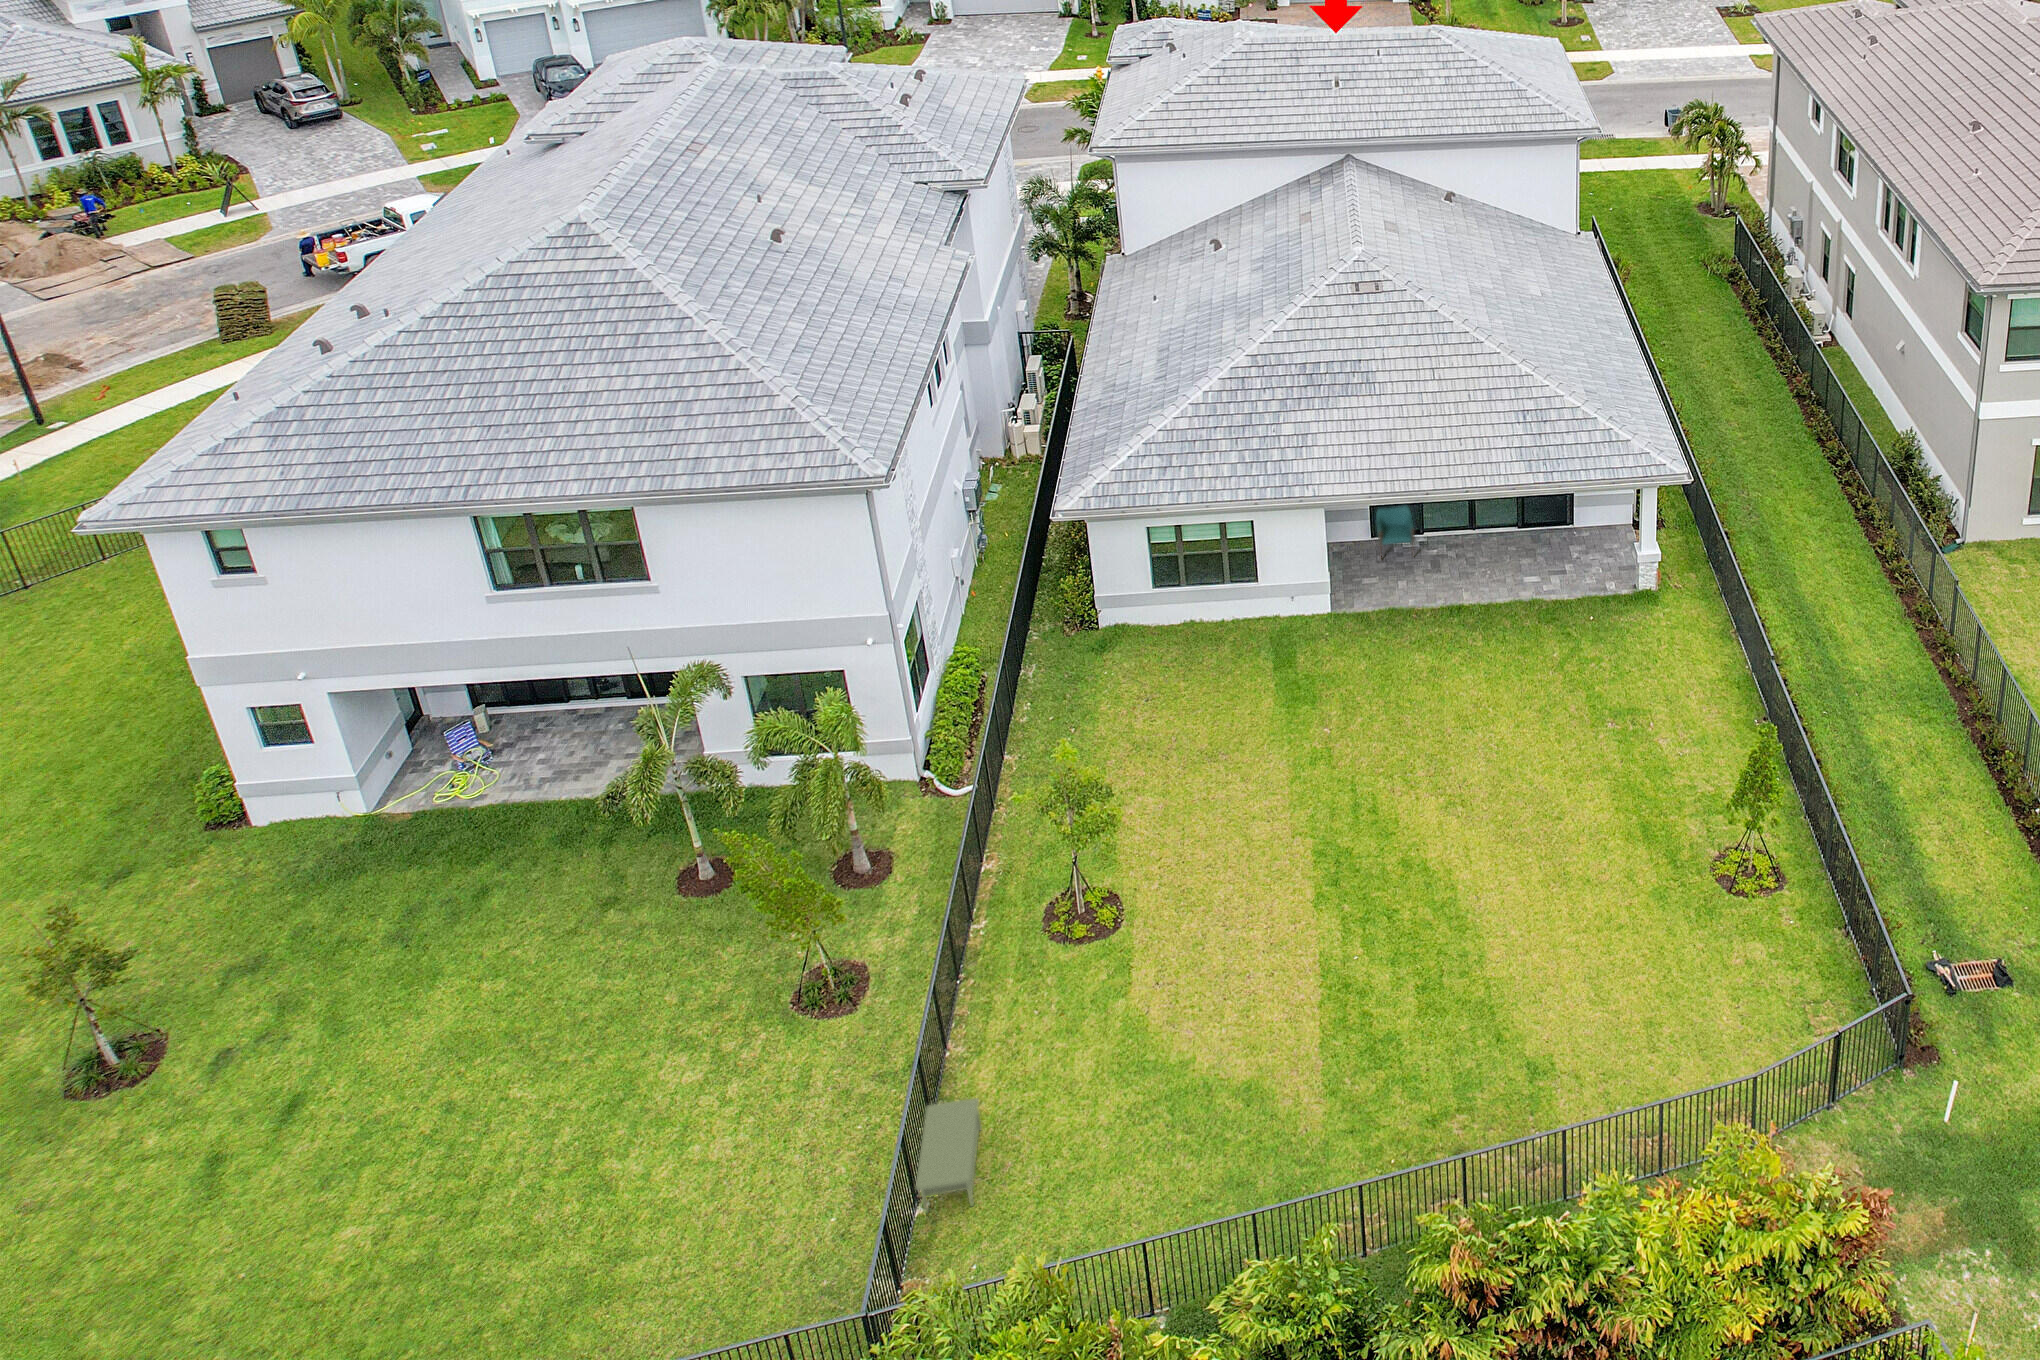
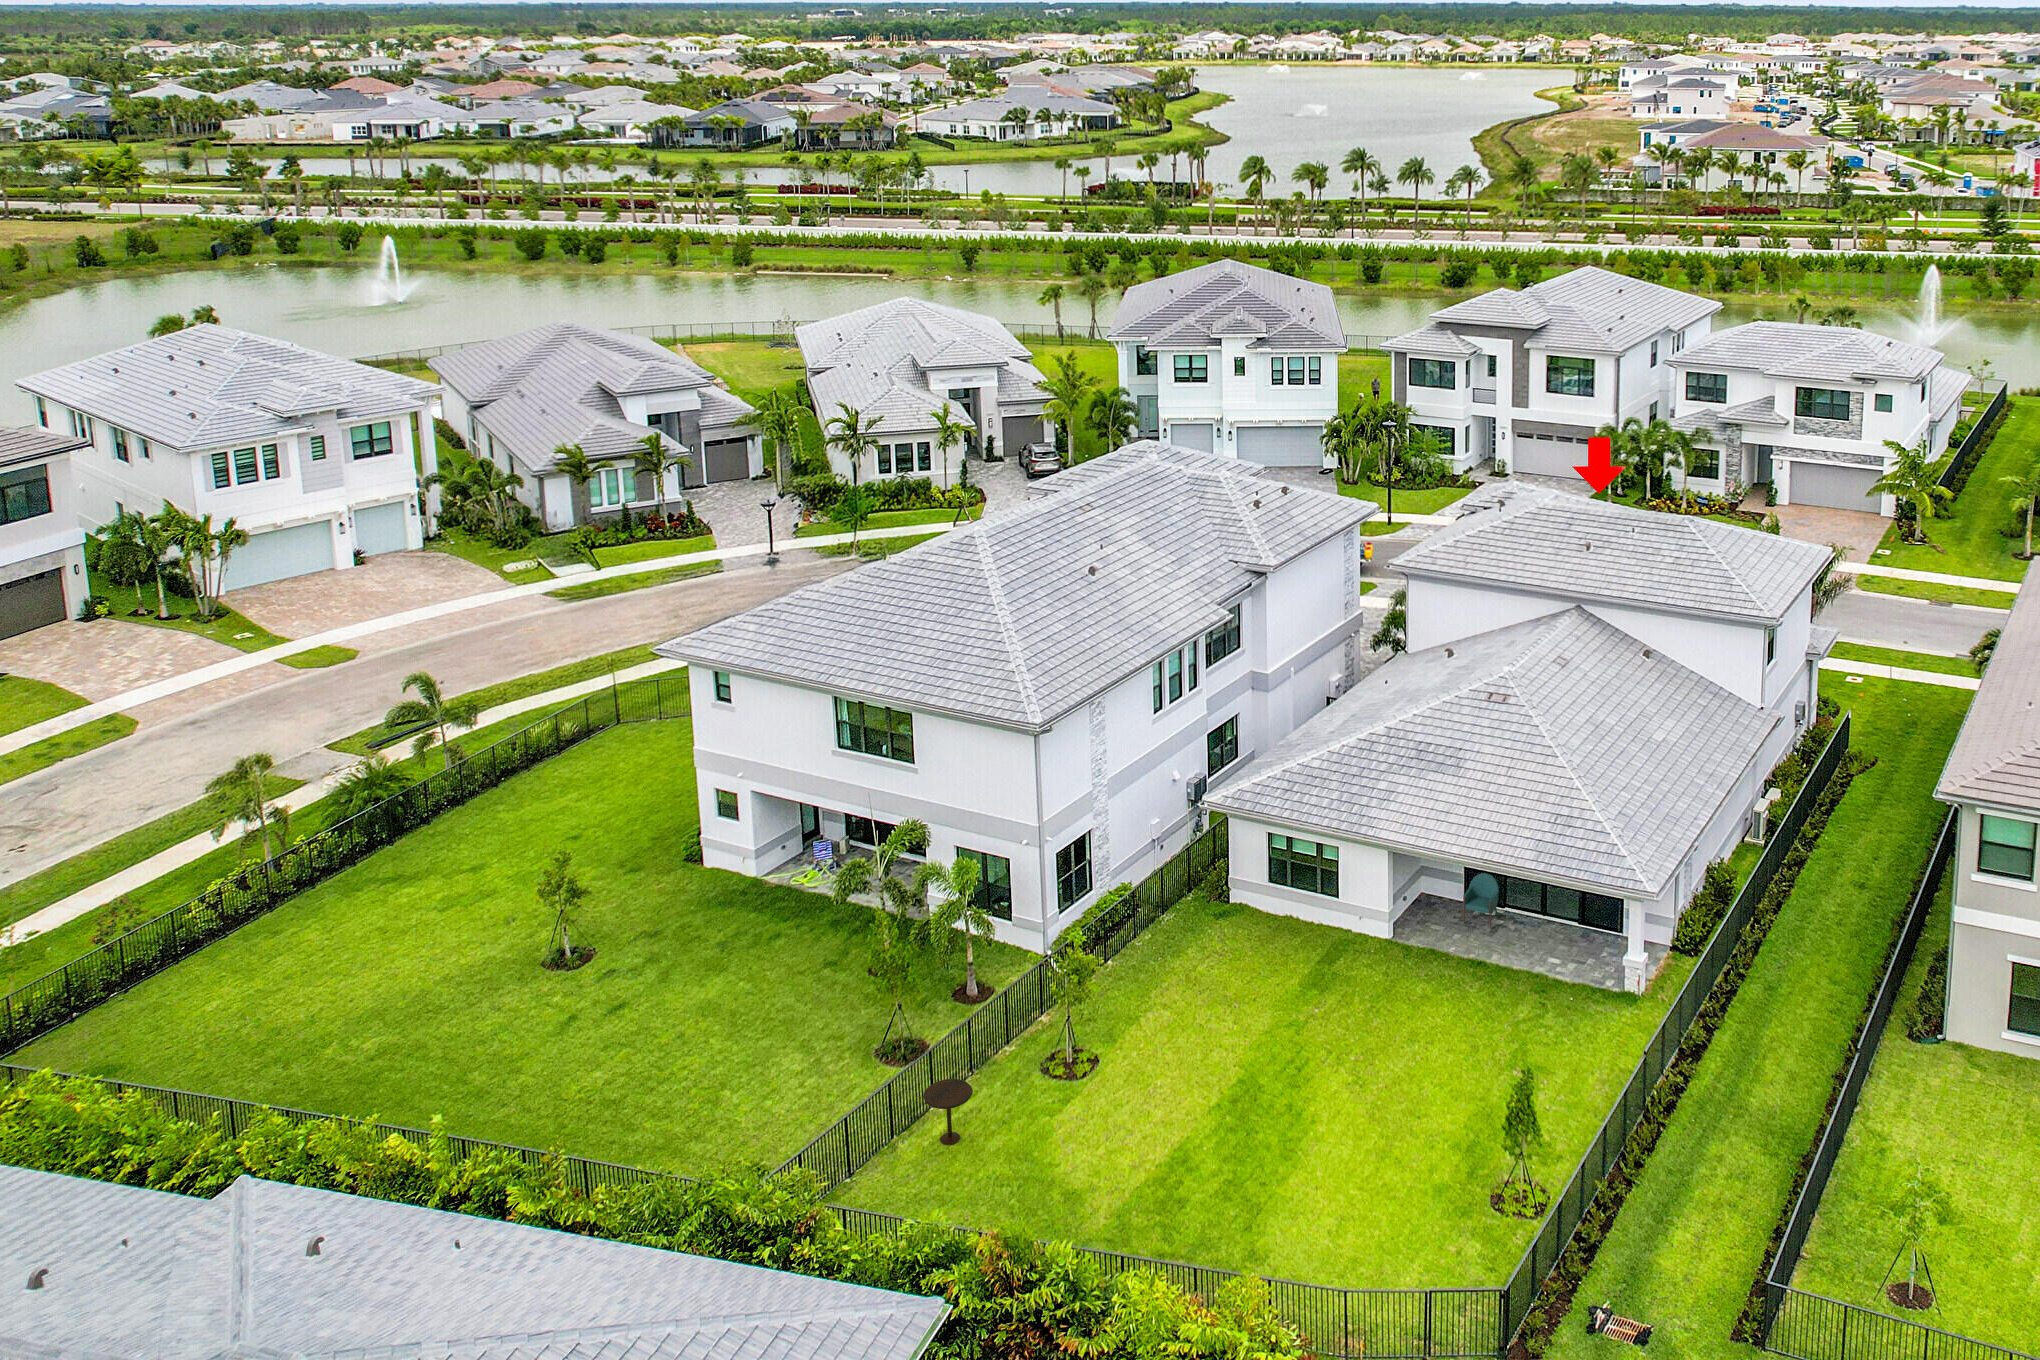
pedestal table: none [930,998,1004,1090] -> present [923,1079,973,1145]
storage bench: present [916,1098,982,1211] -> none [867,1132,933,1202]

